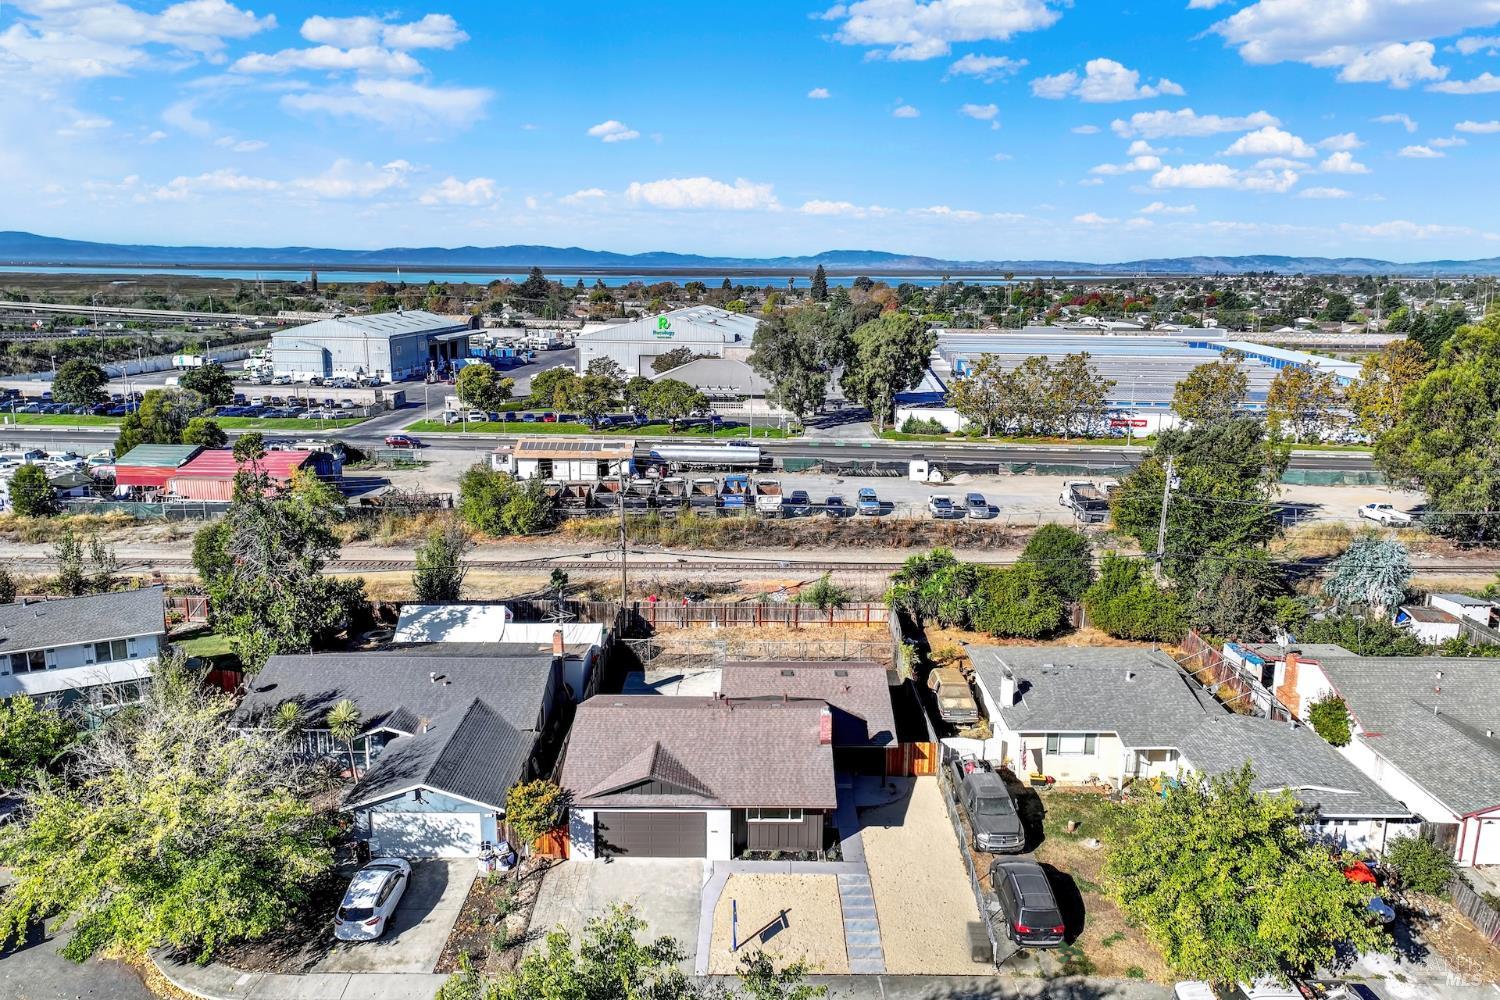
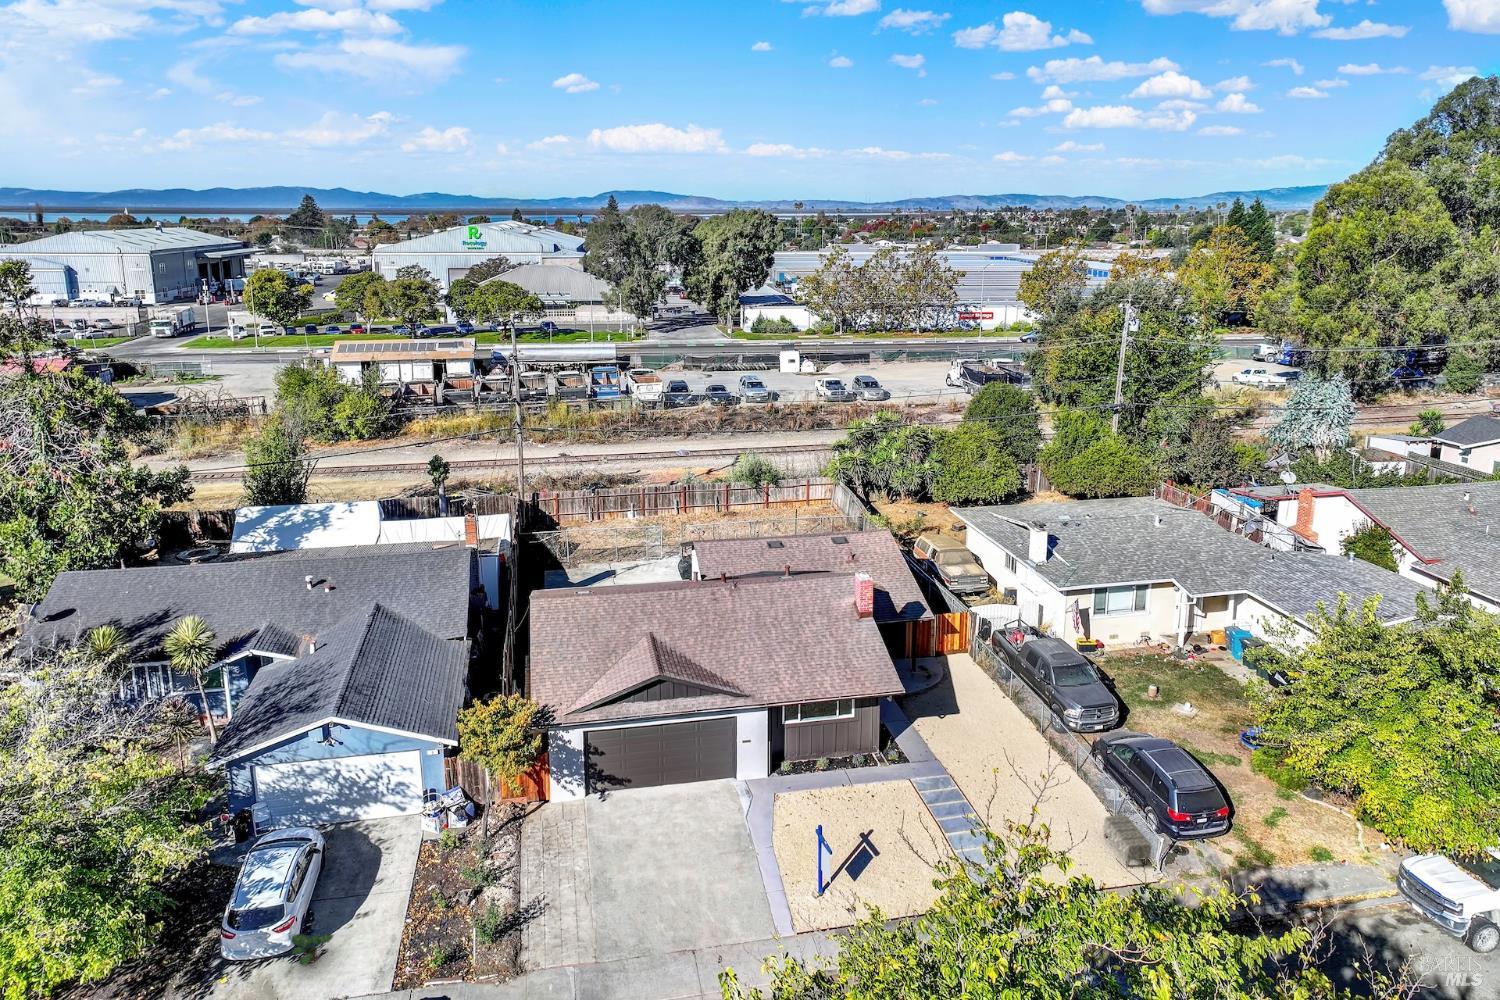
potted plant: present [1057,941,1084,964] -> present [292,934,333,966]

